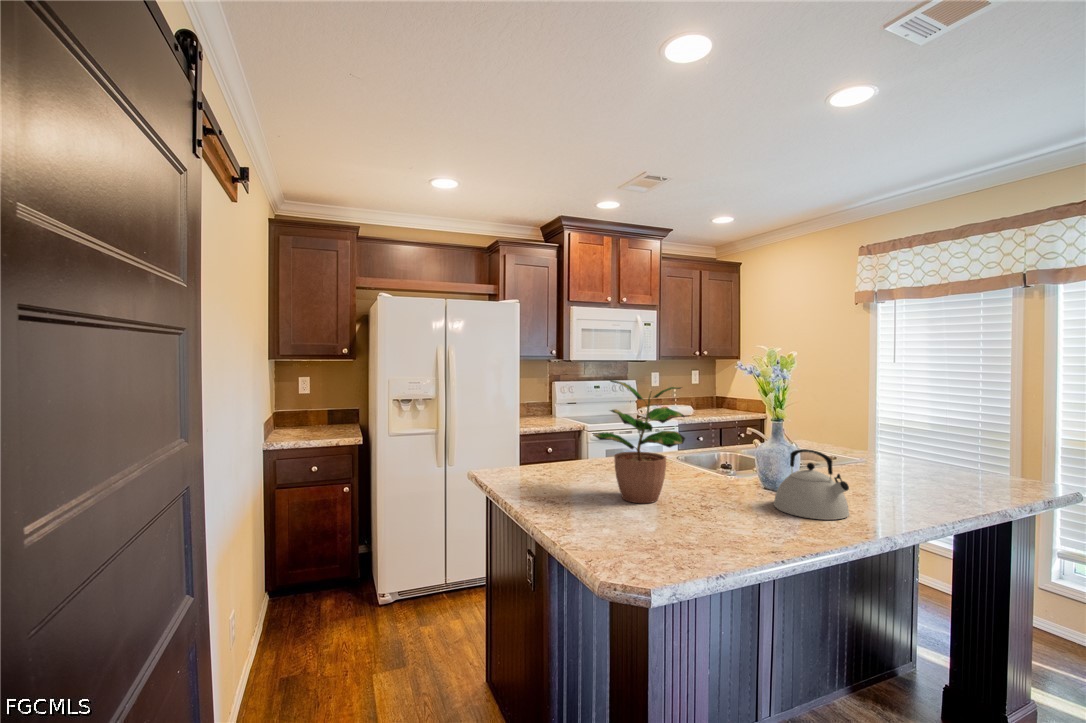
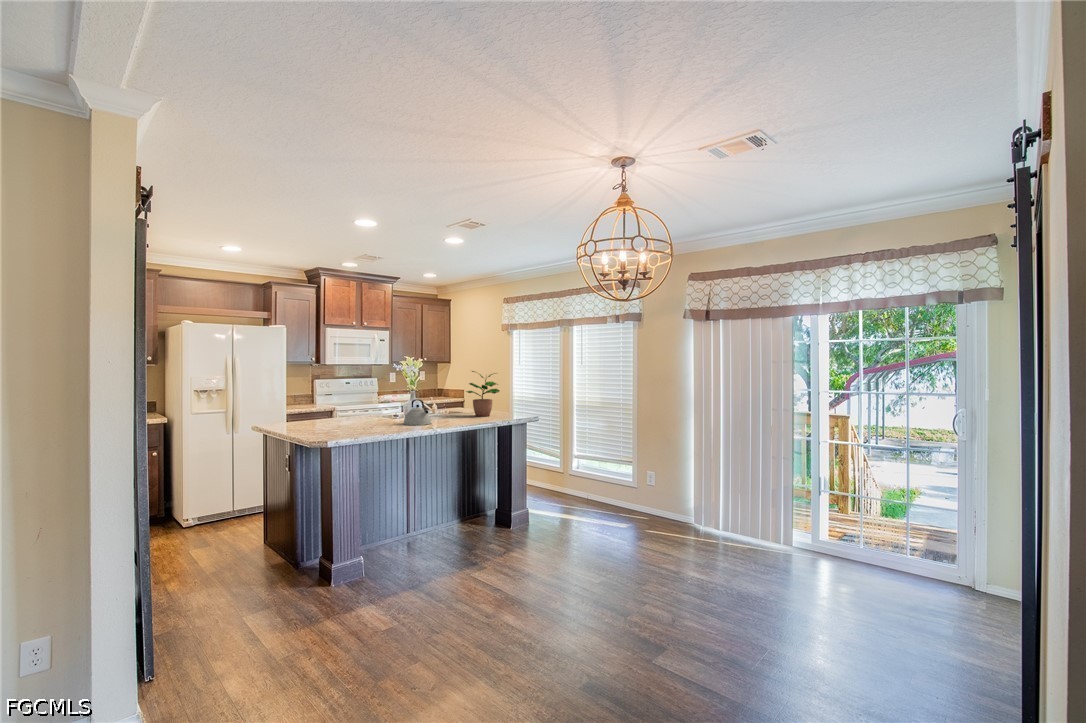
potted plant: present [593,380,685,503] -> present [466,371,499,417]

